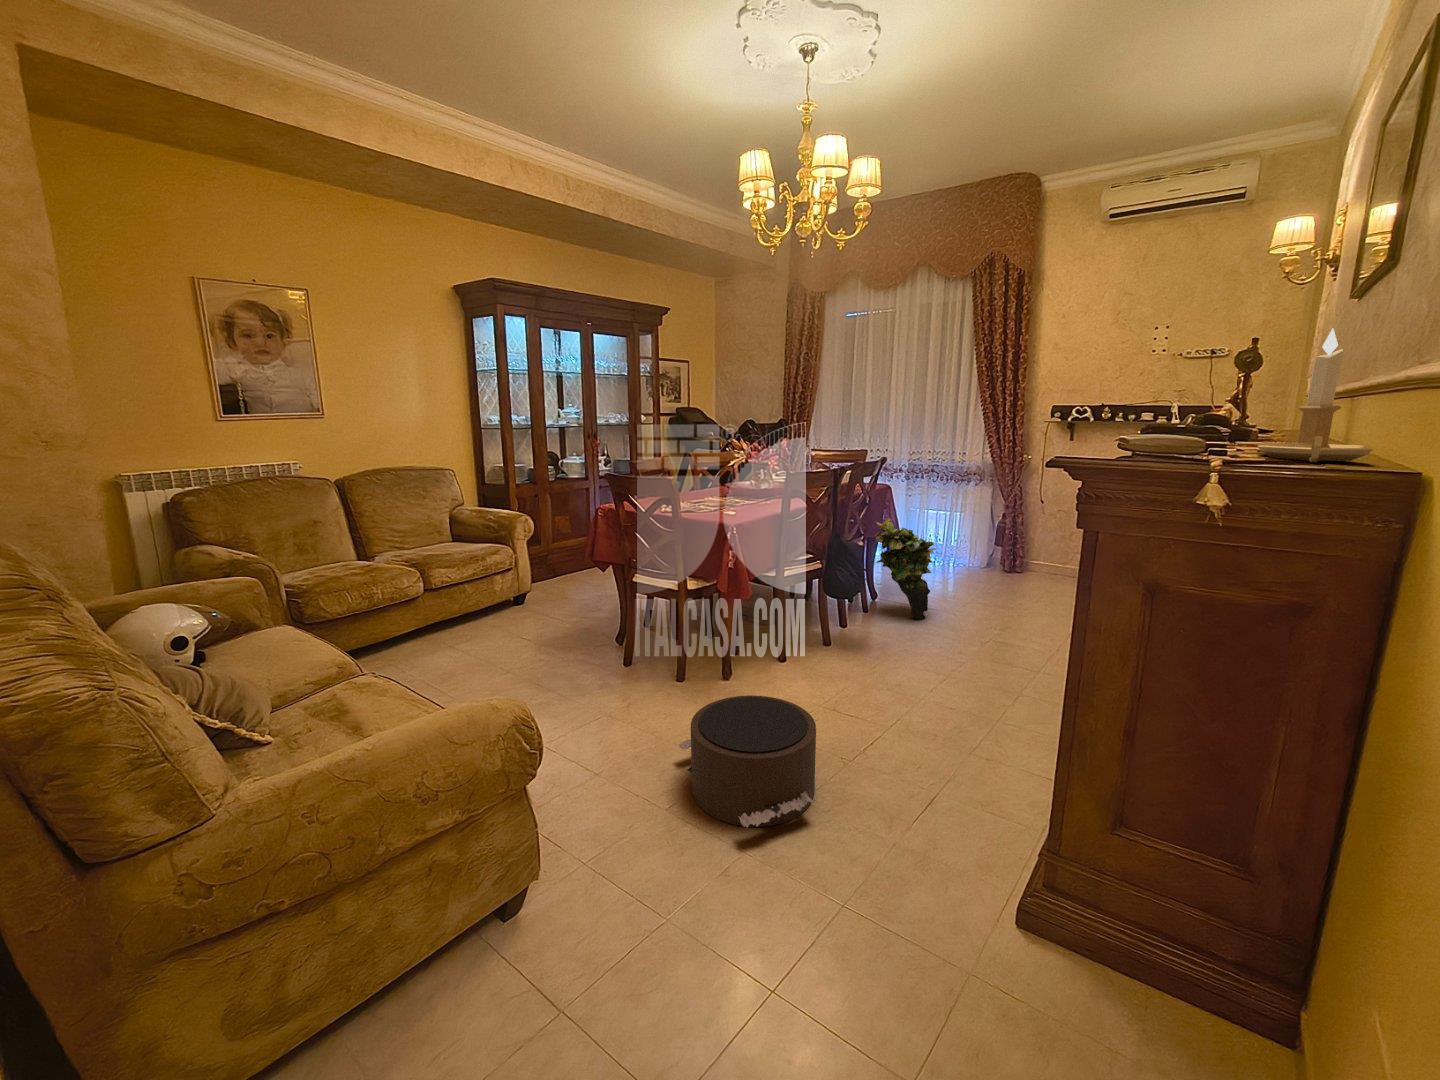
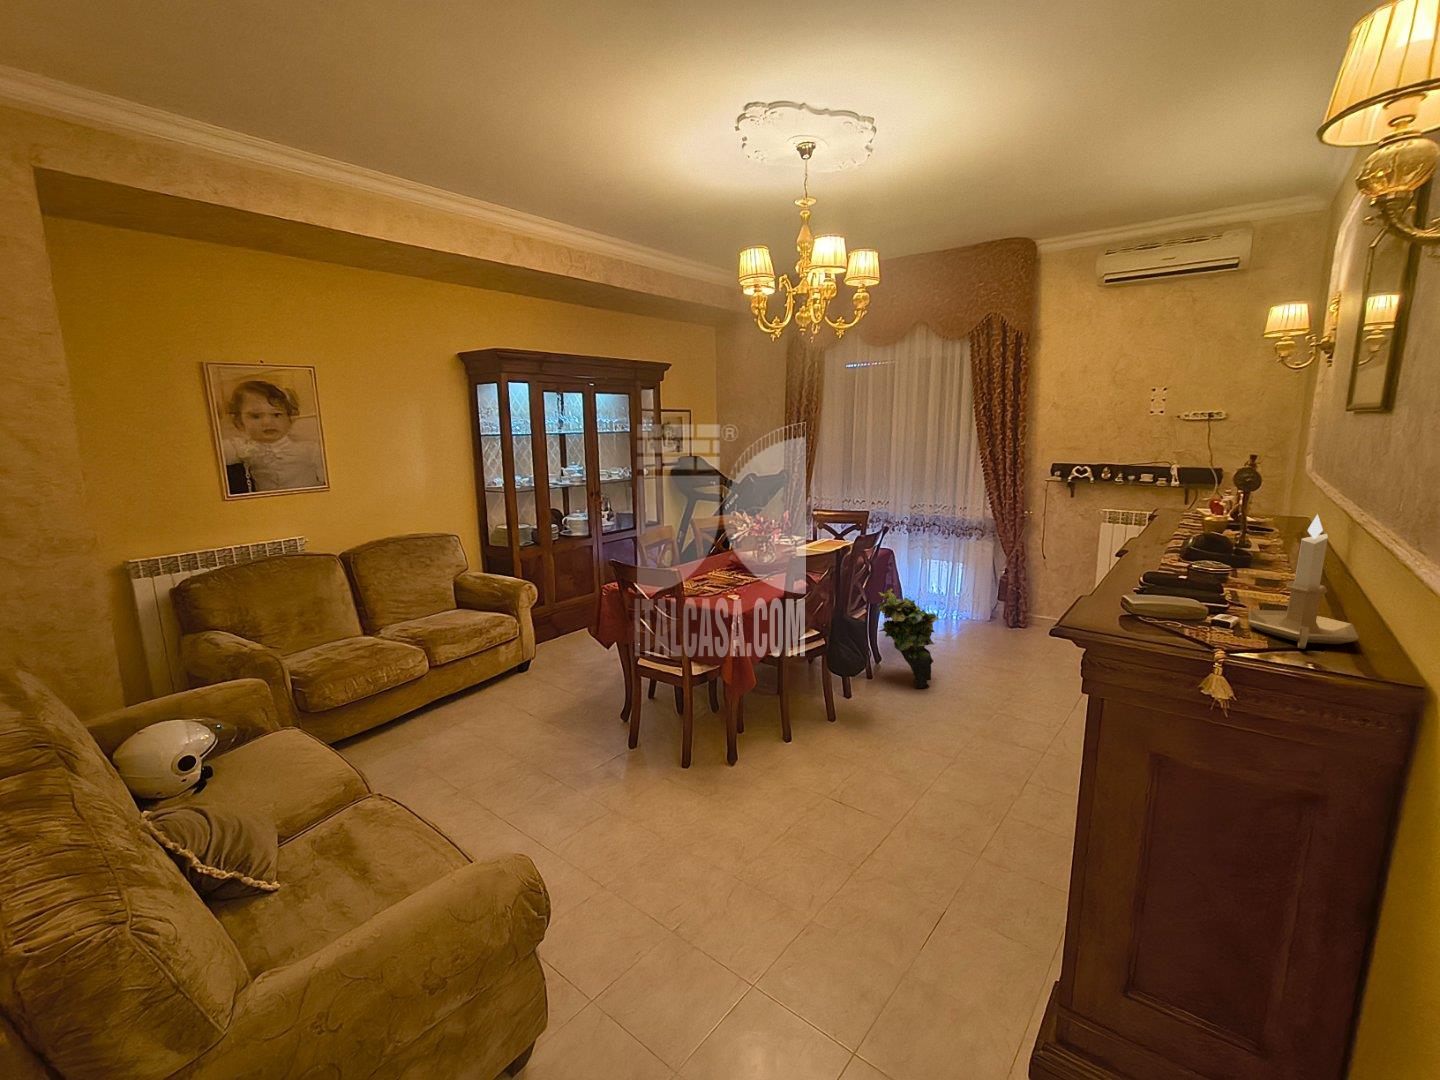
pouf: present [678,695,816,828] -> none [684,801,821,956]

